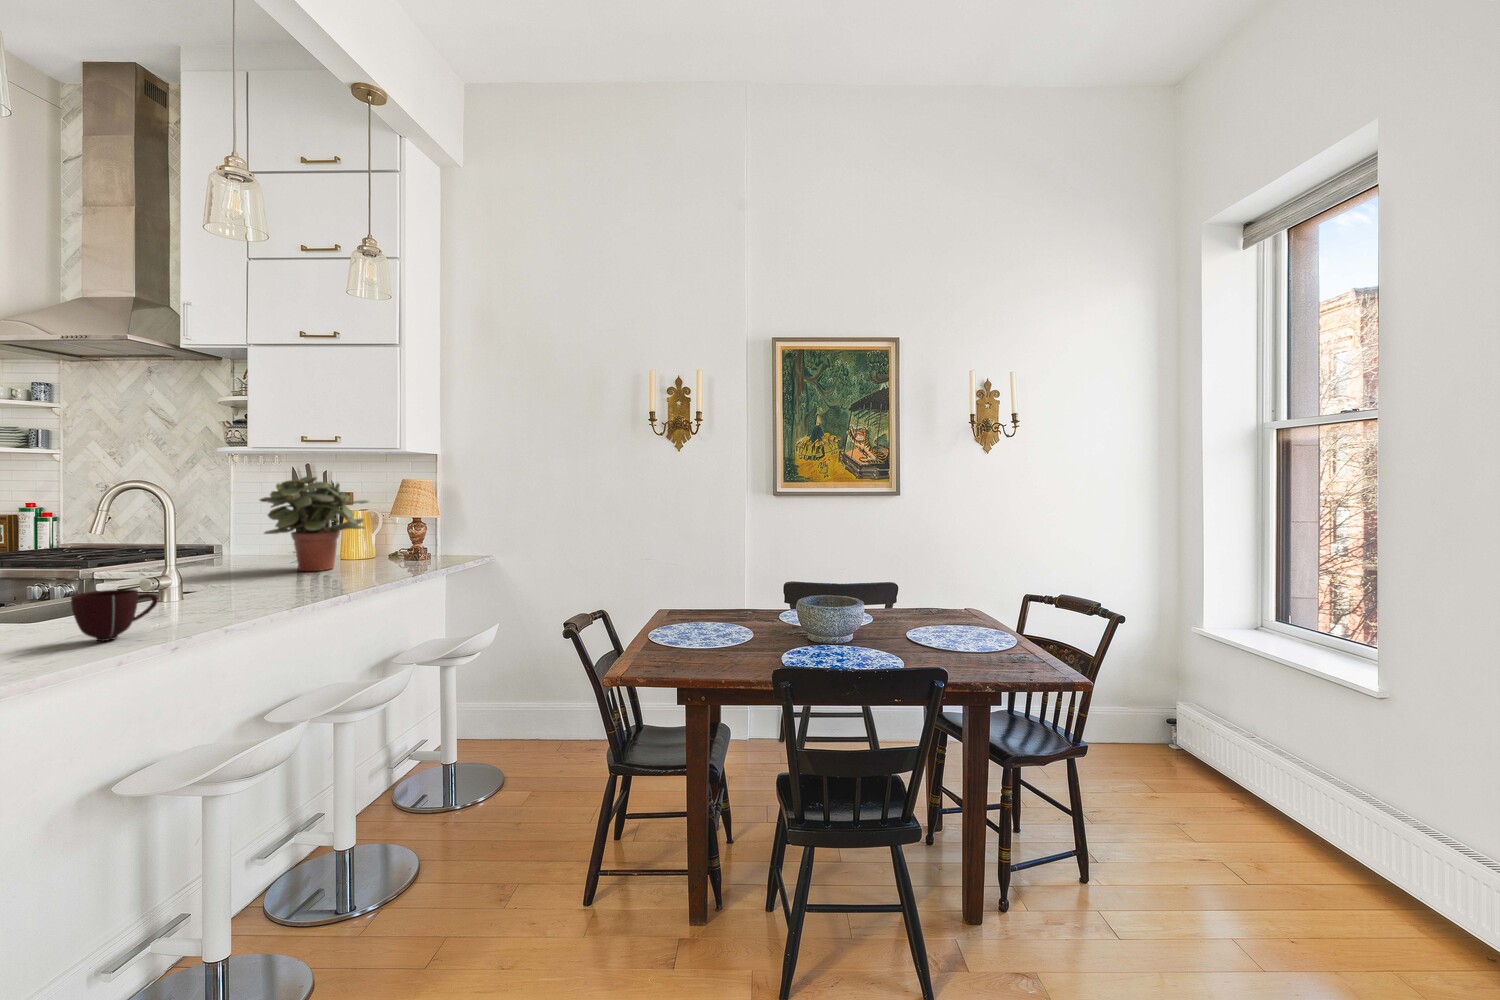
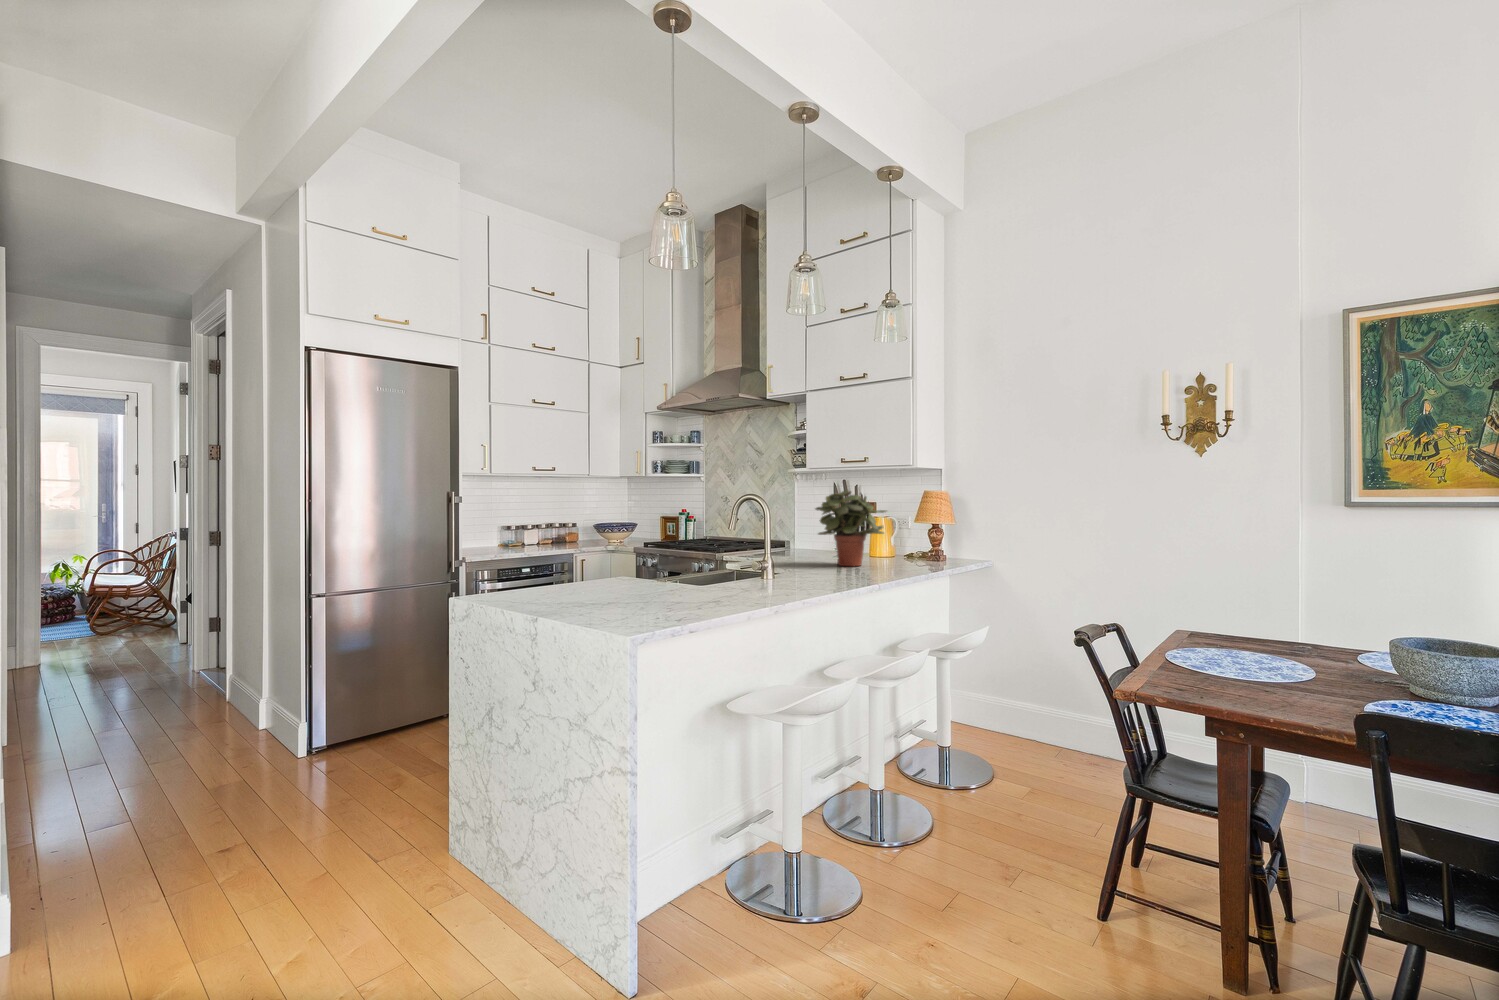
mug: present [71,589,158,641] -> none [729,563,767,594]

